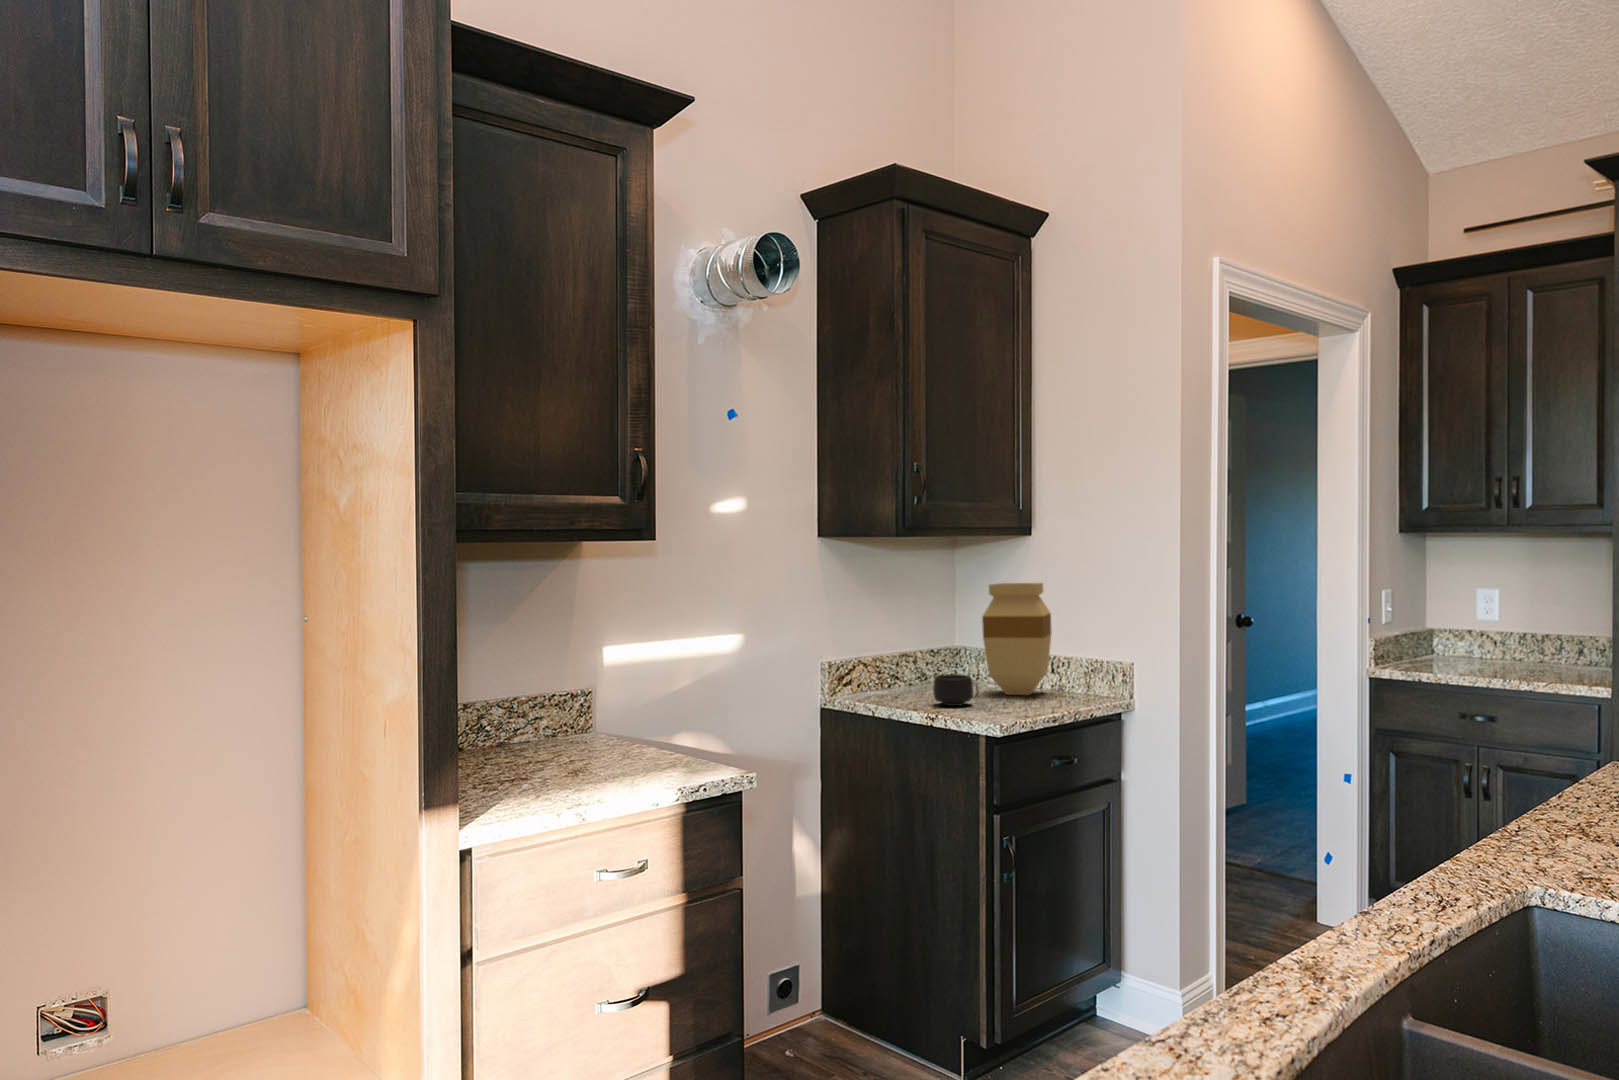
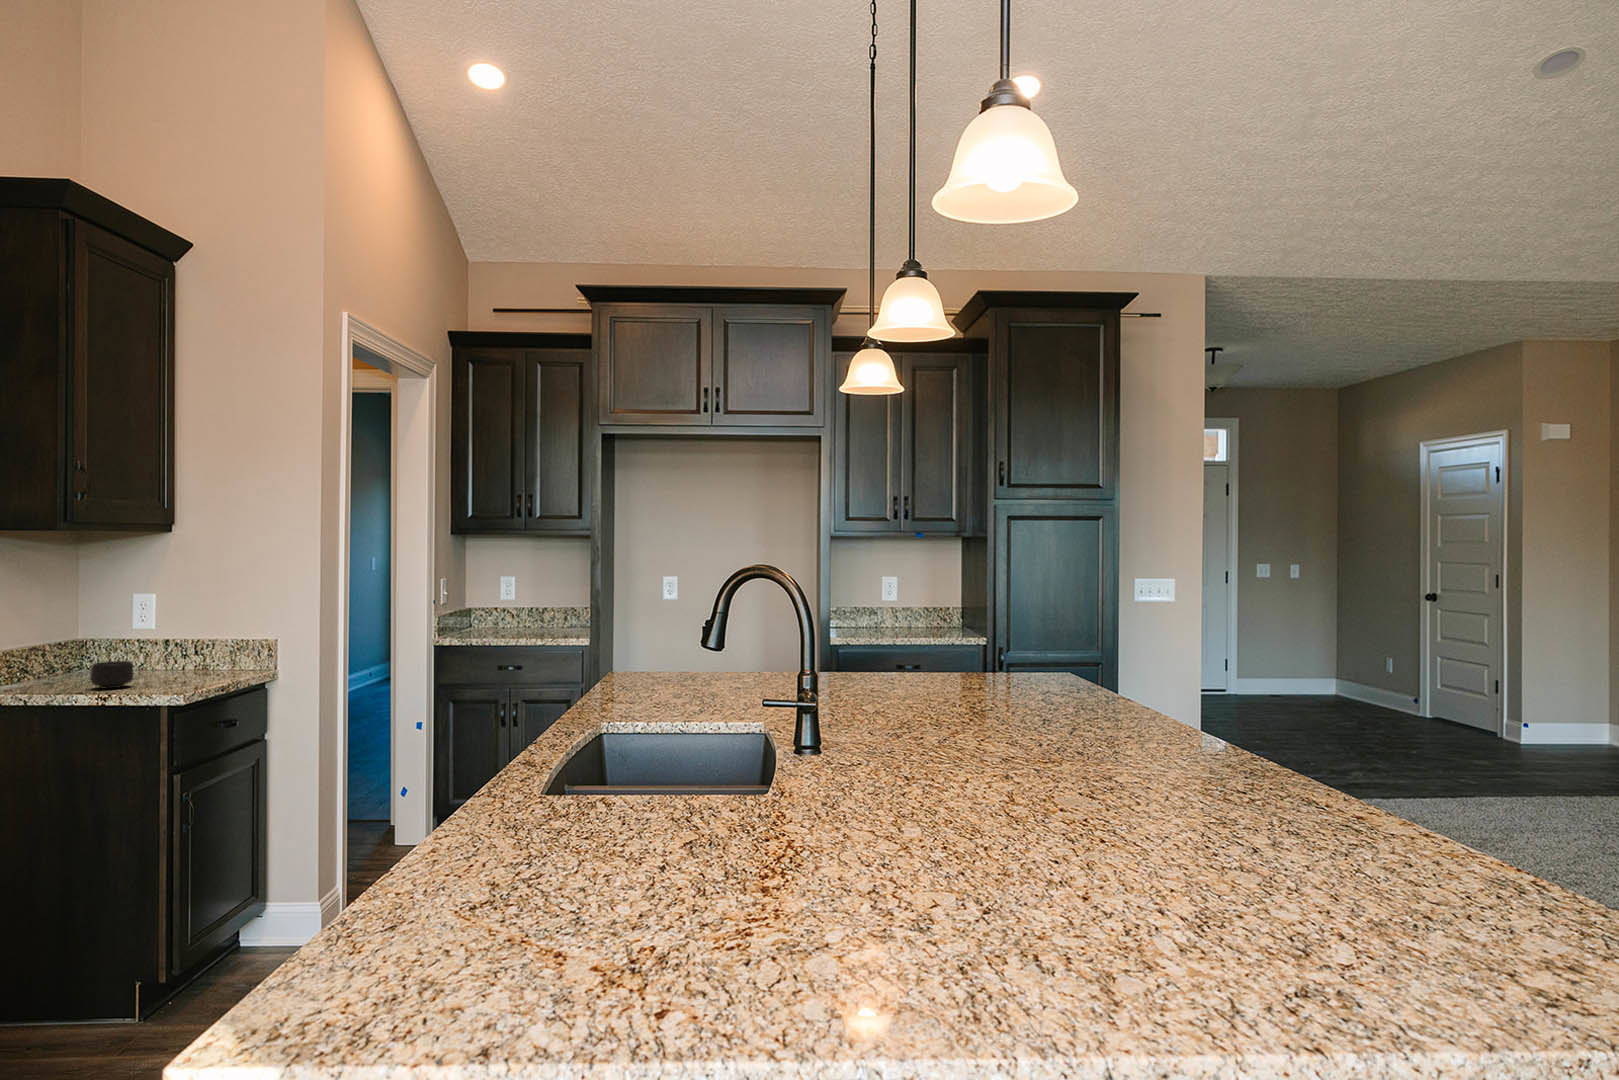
vase: present [982,583,1052,695] -> none [136,580,199,676]

